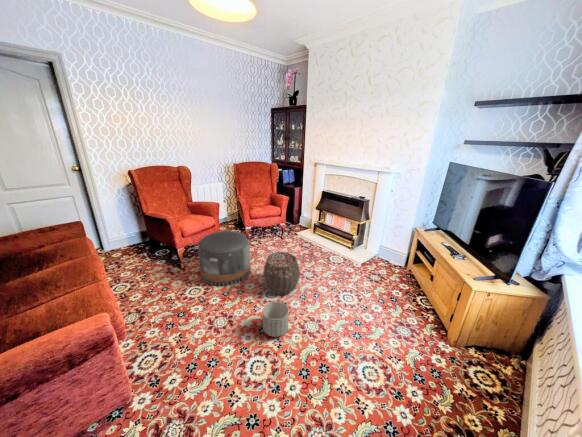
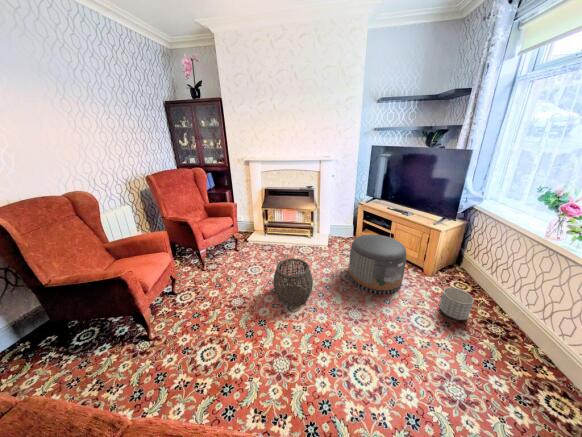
pouf: present [198,231,250,286] -> present [349,234,406,294]
planter: present [262,301,289,337] -> present [440,287,474,320]

